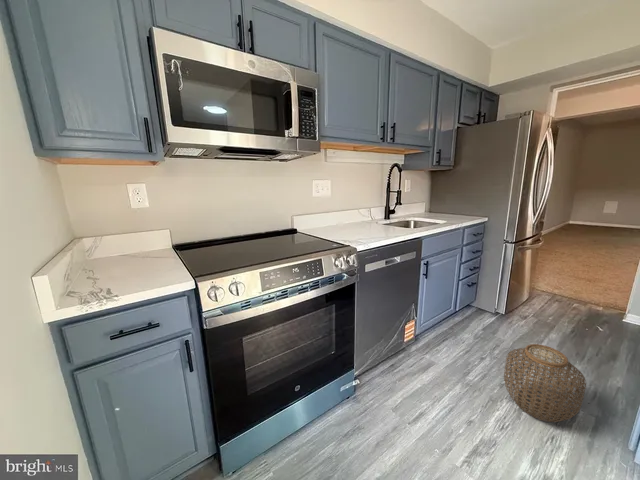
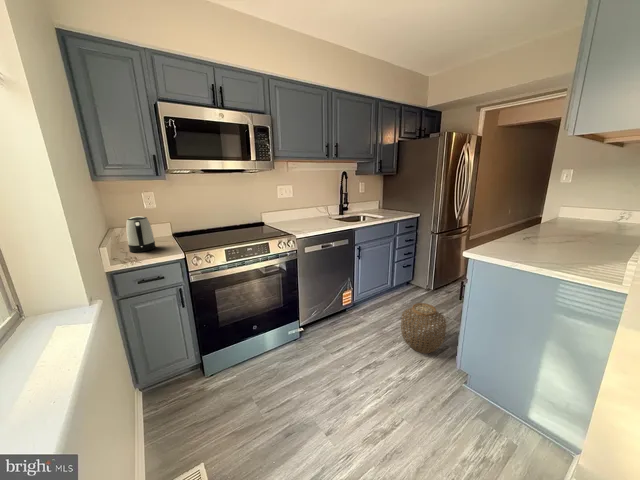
kettle: none [96,220,146,280] -> present [126,216,156,252]

